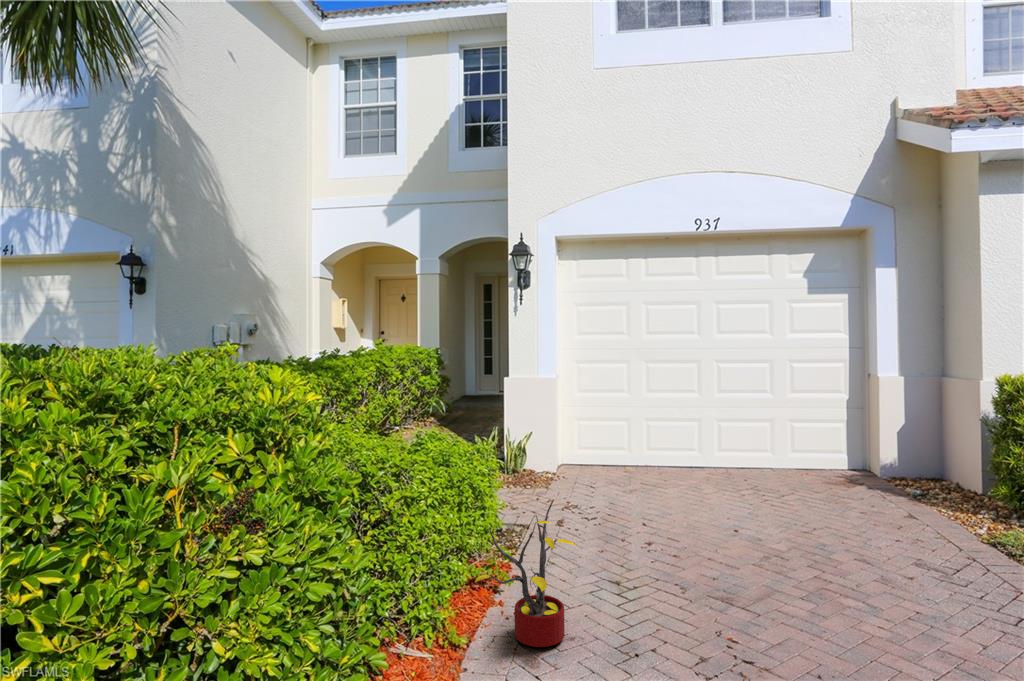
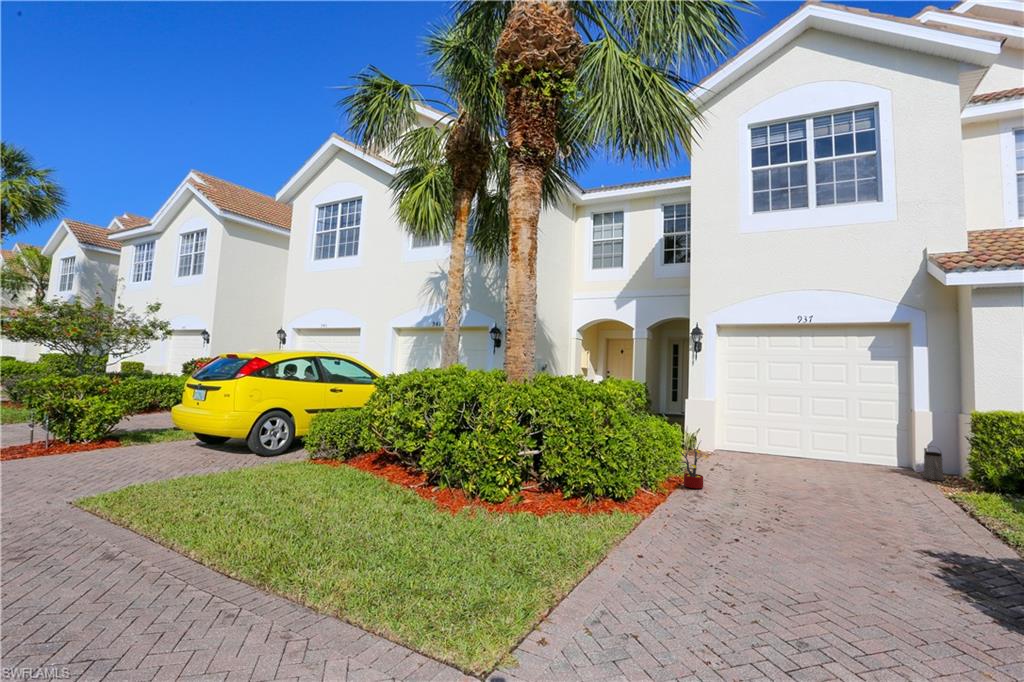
watering can: none [889,439,933,500] -> present [923,448,944,481]

